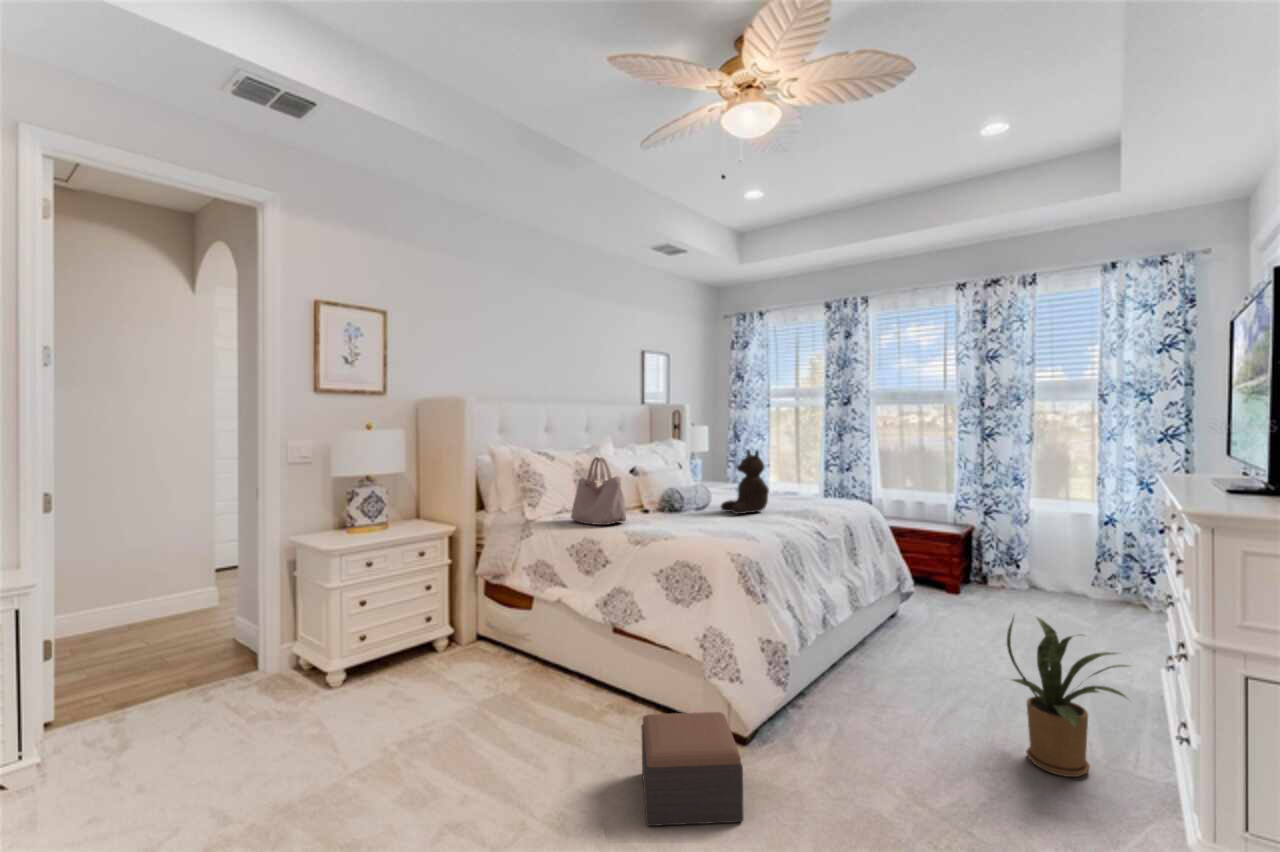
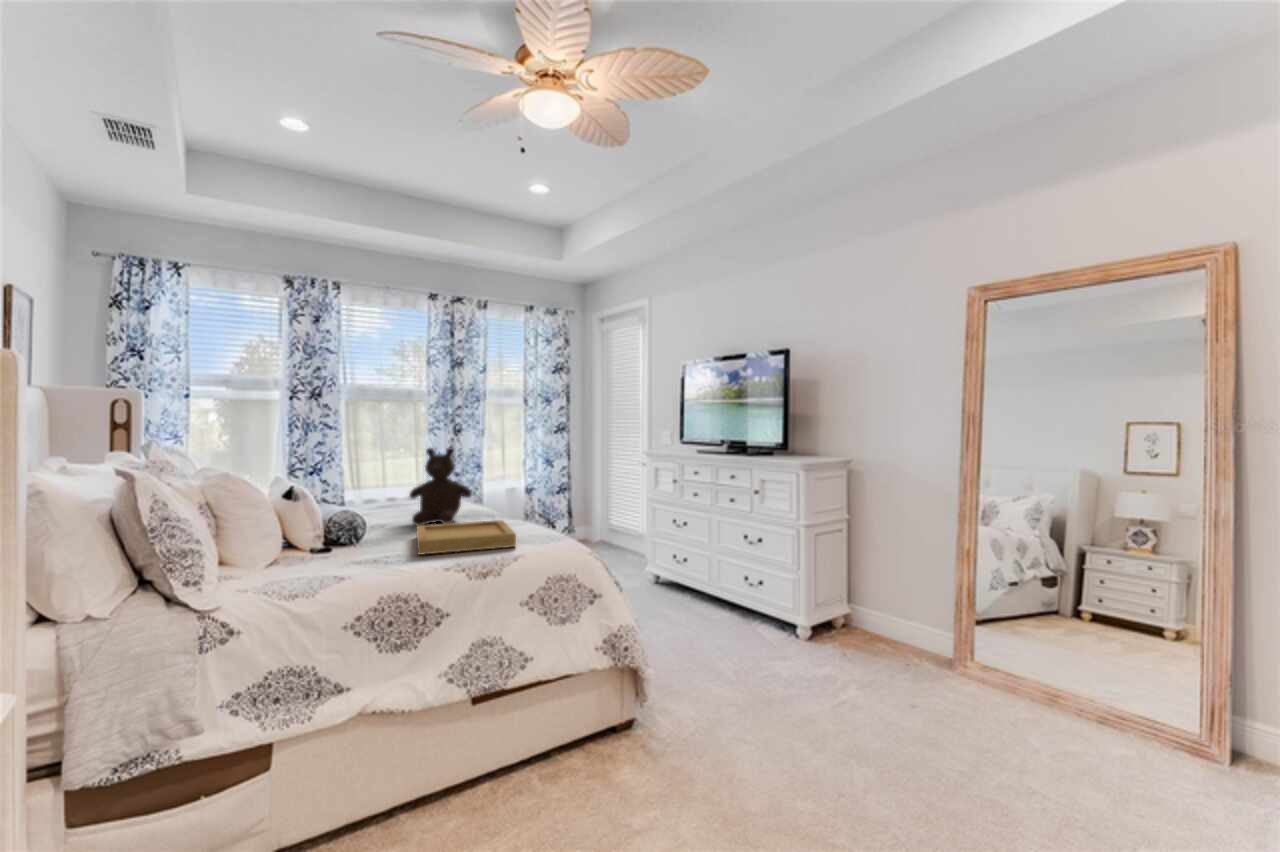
handbag: present [571,457,626,525] -> none [264,466,395,578]
tray: none [642,508,742,533] -> present [417,520,516,554]
house plant: present [1007,618,1127,777] -> none [686,546,769,641]
footstool: present [641,712,744,826] -> none [676,693,772,809]

